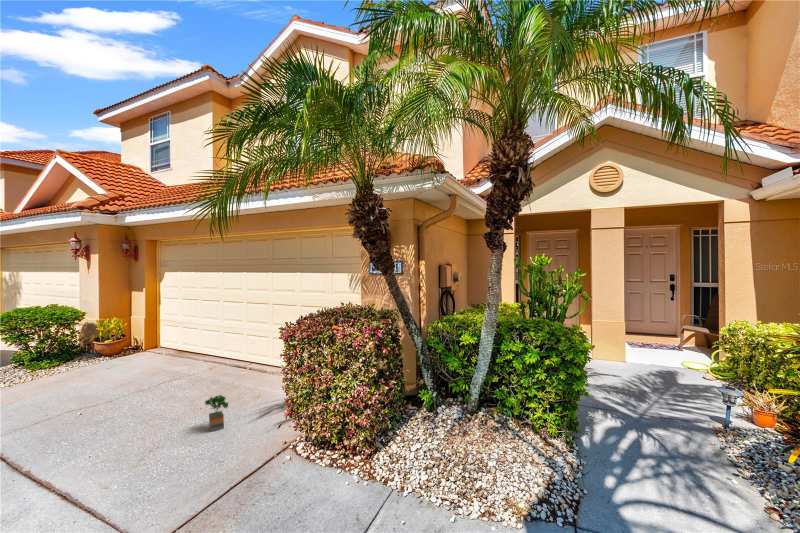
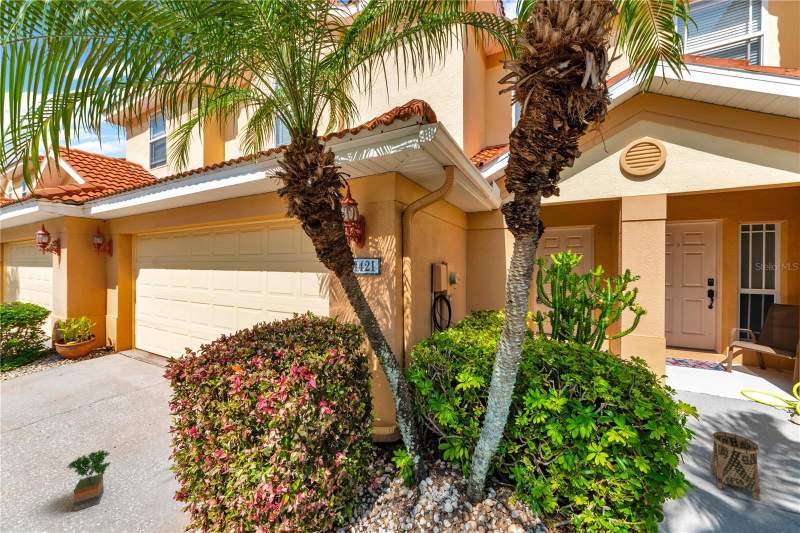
basket: none [627,375,652,413] -> present [710,432,760,500]

